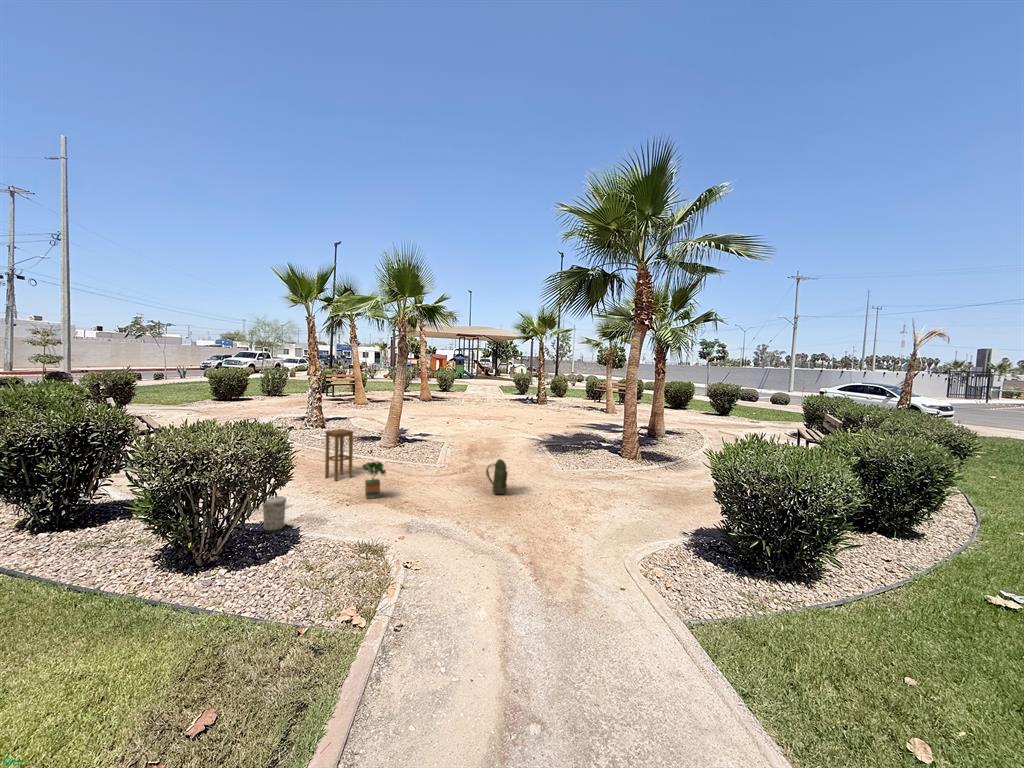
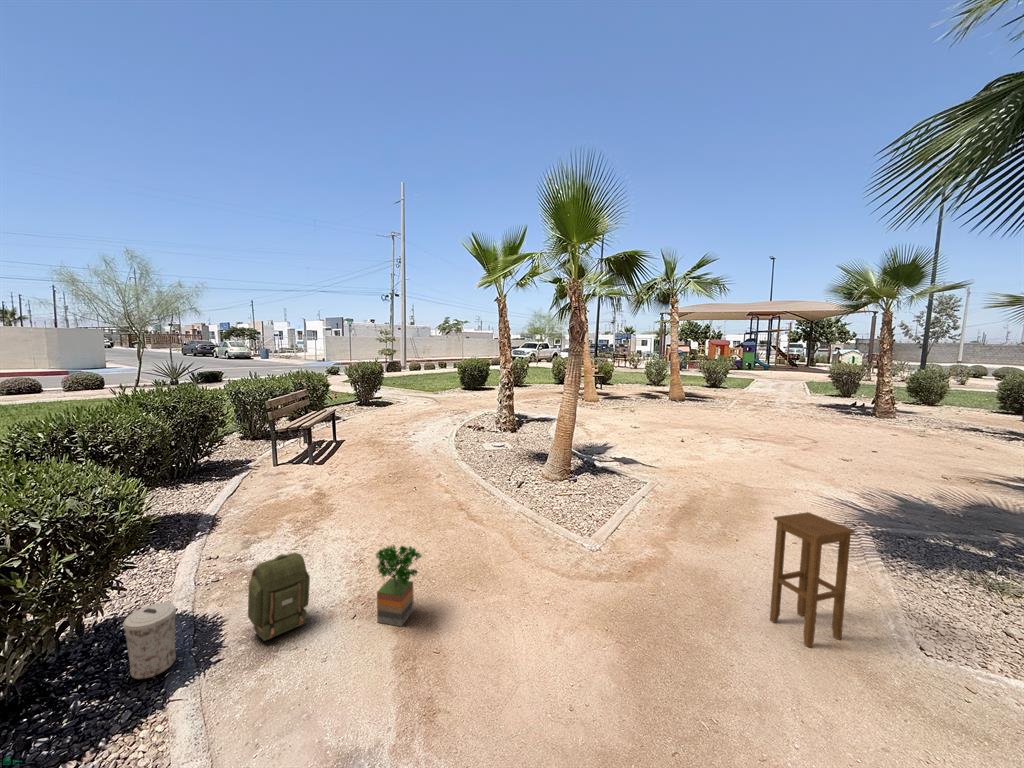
stool: present [325,429,354,481] -> present [770,512,855,647]
backpack: present [486,459,508,494] -> present [248,553,310,641]

